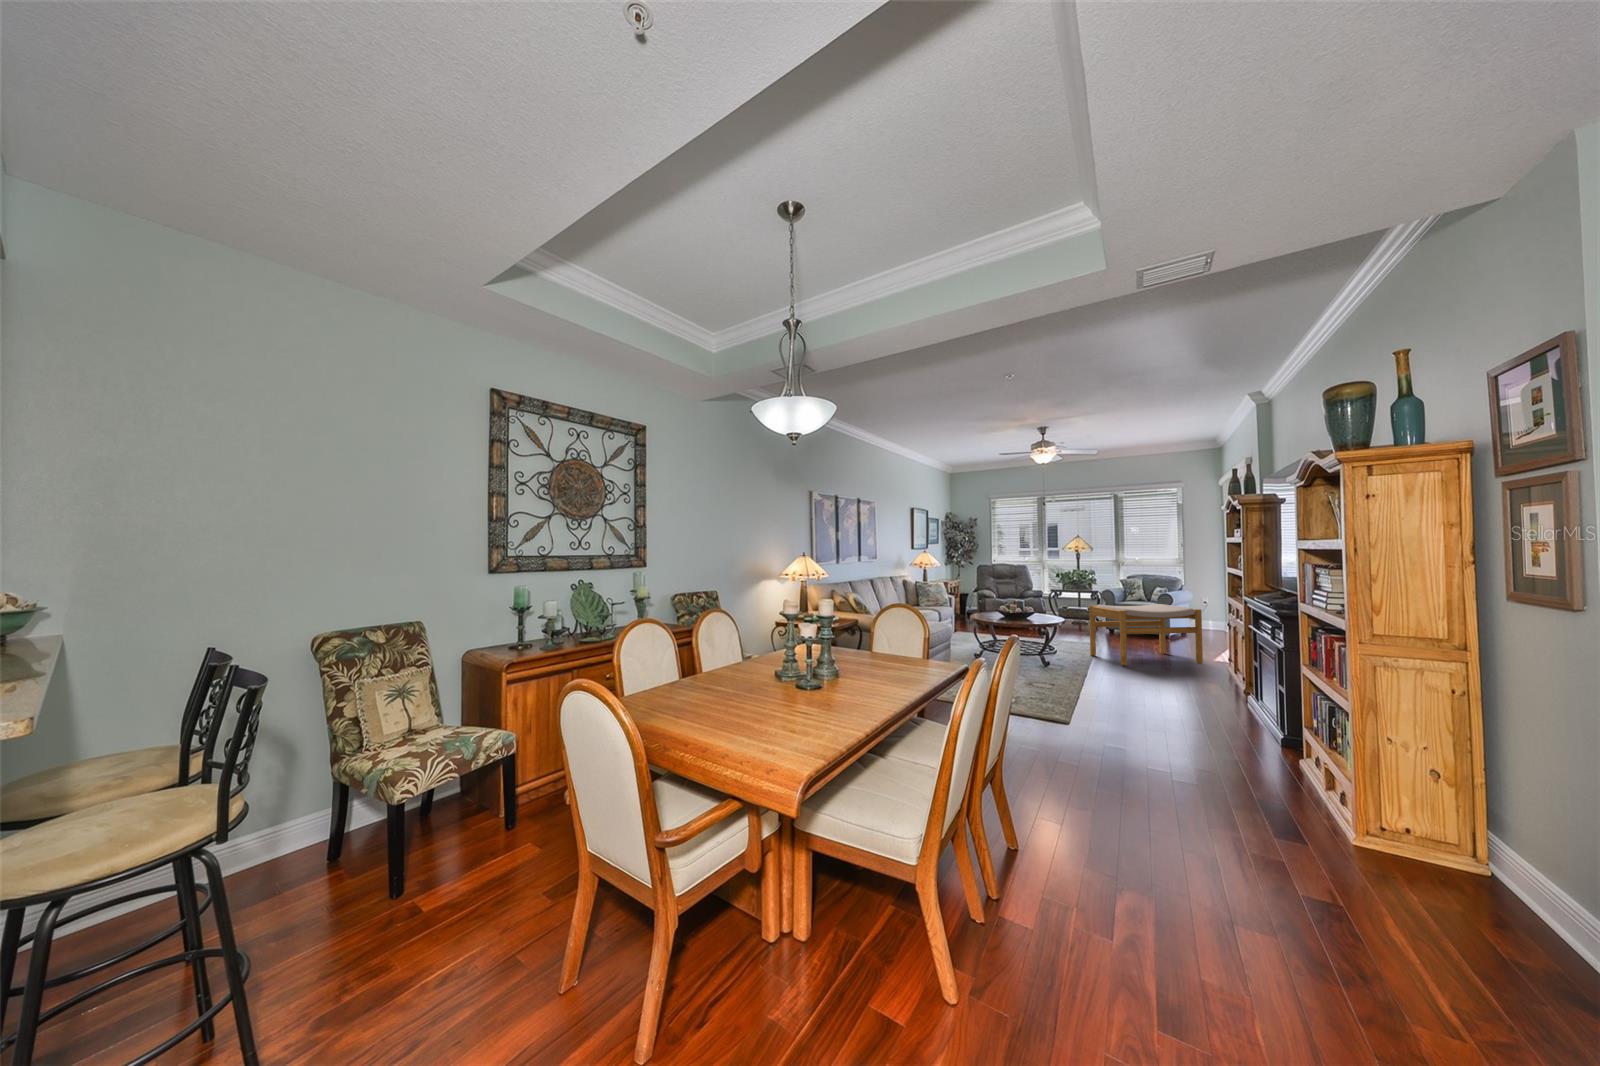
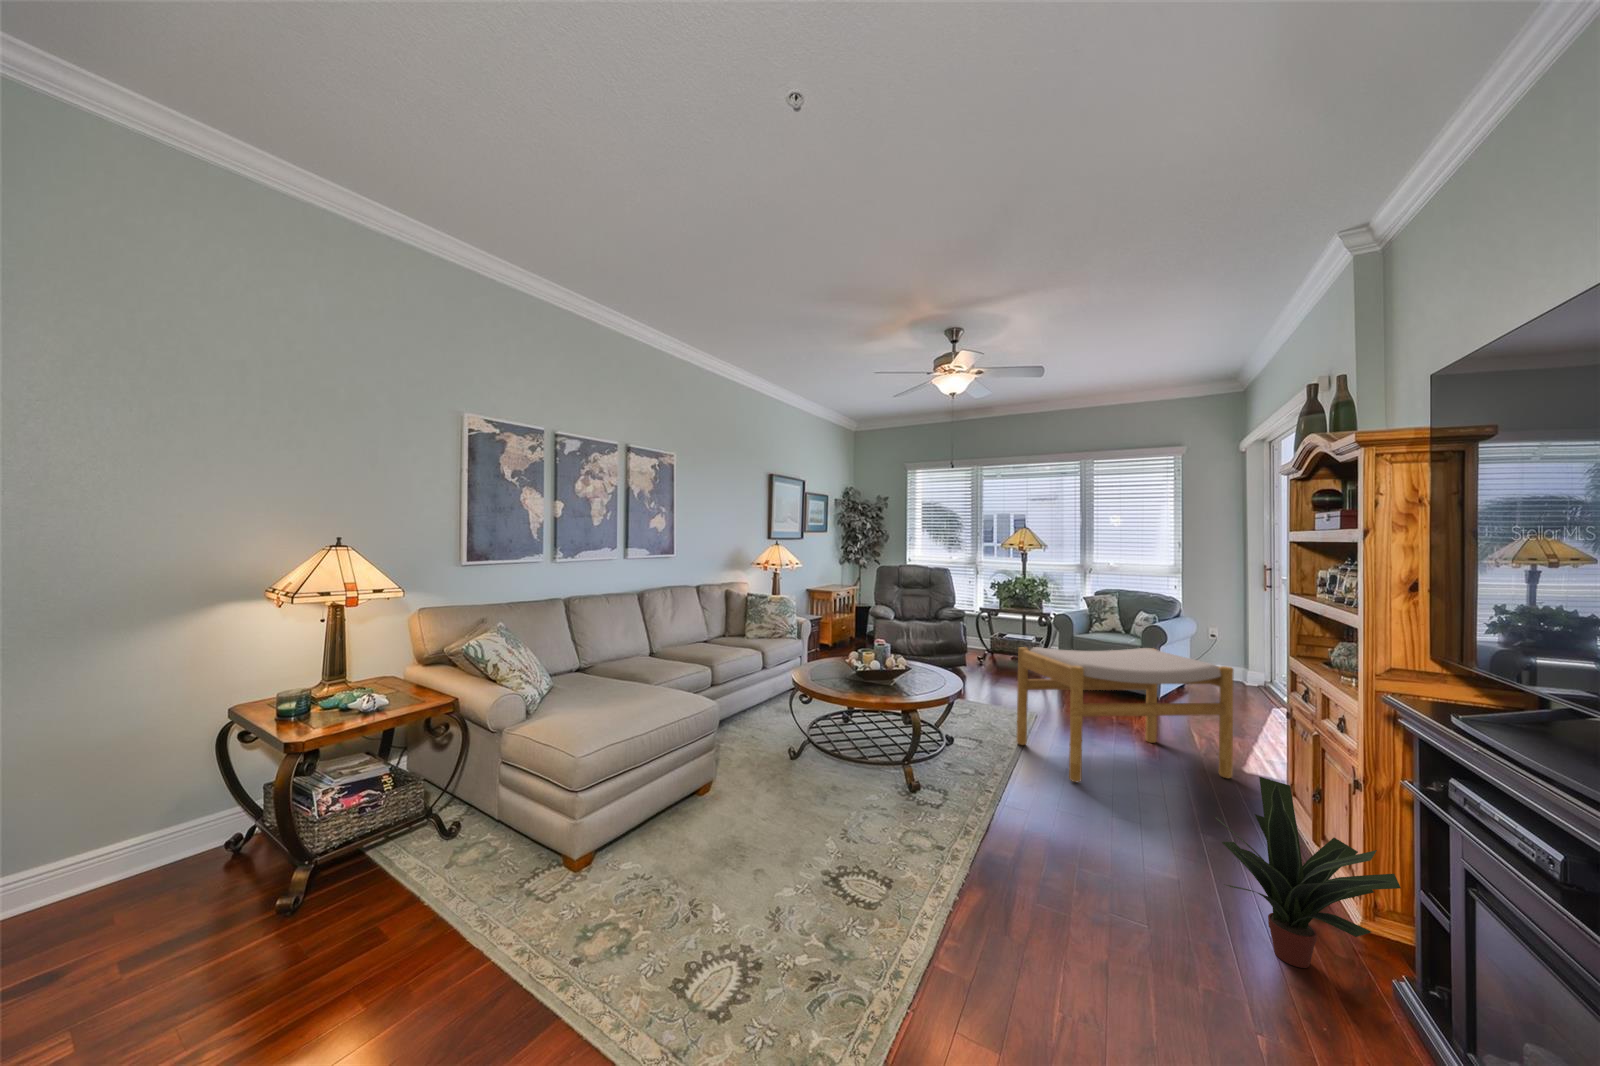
potted plant: none [1181,641,1240,699] -> present [1215,777,1401,968]

